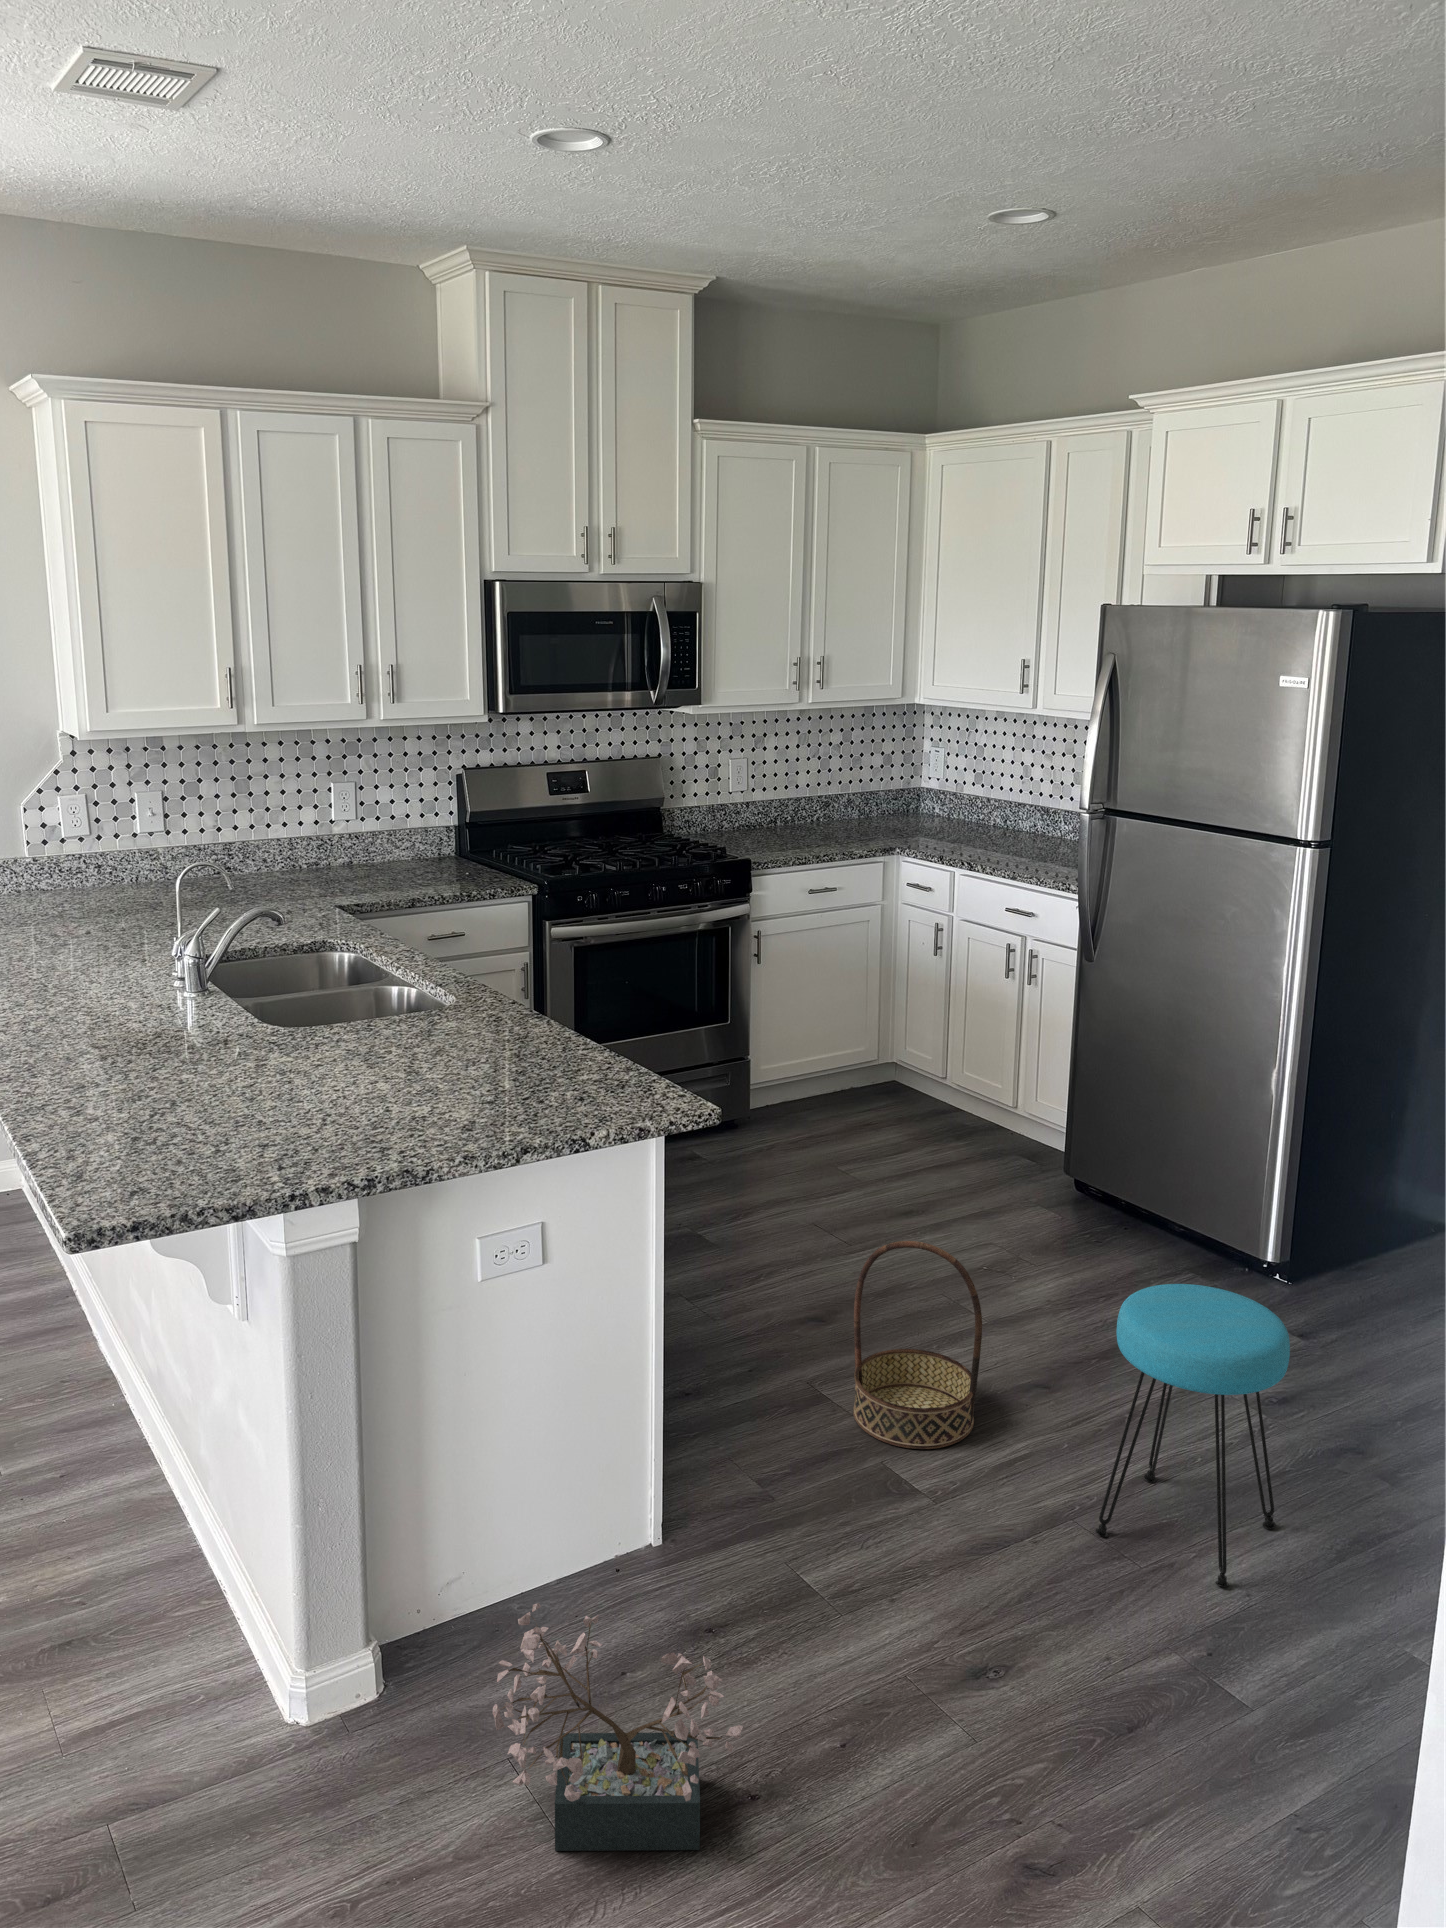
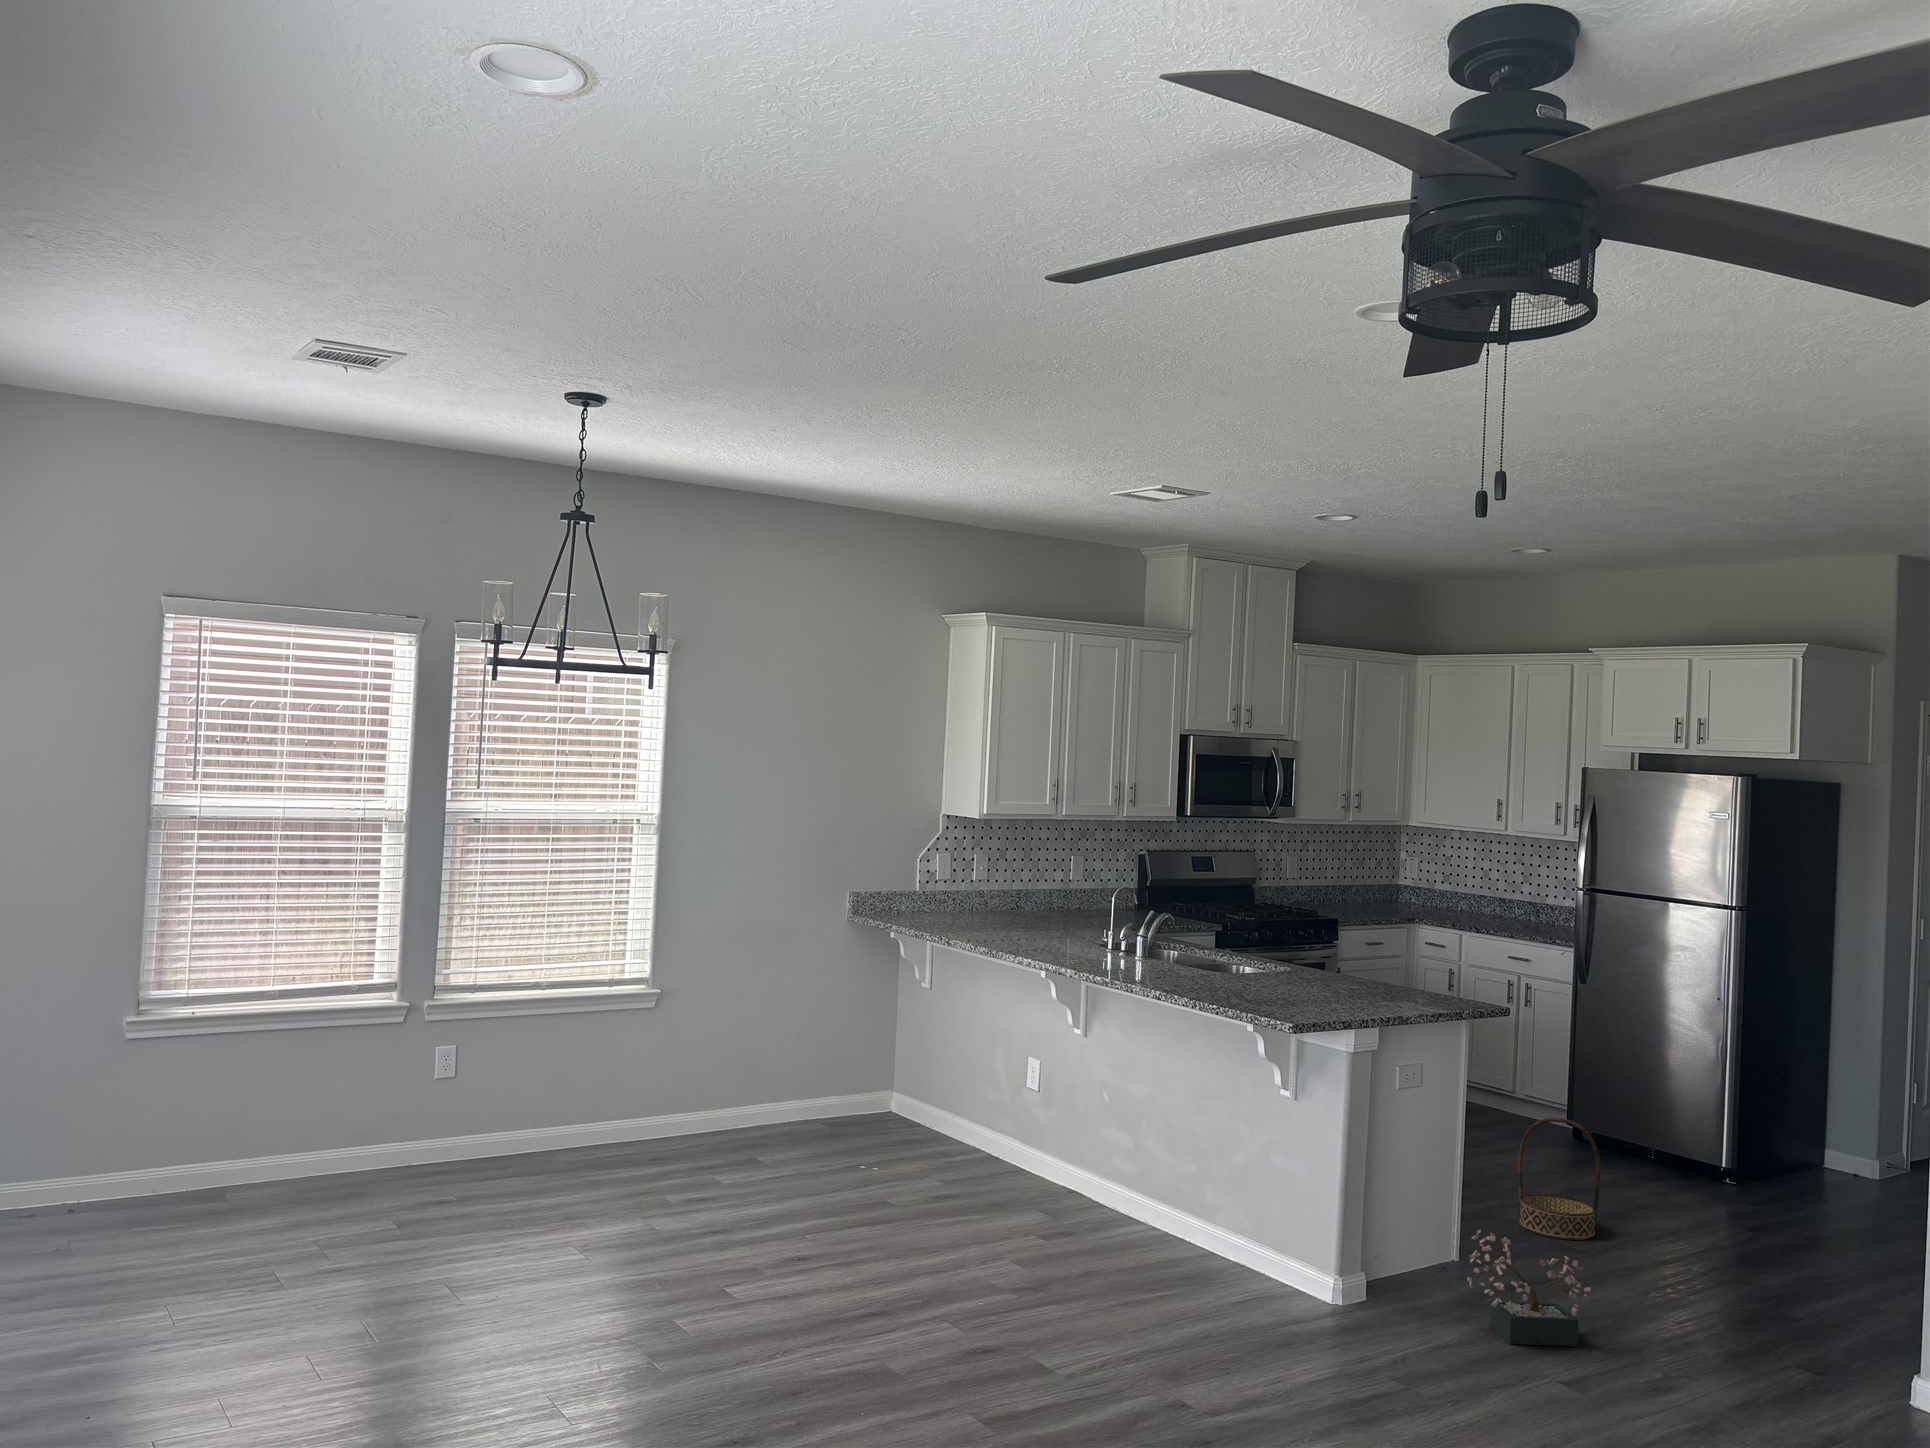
stool: present [1095,1284,1290,1587] -> none [1692,1133,1795,1288]

